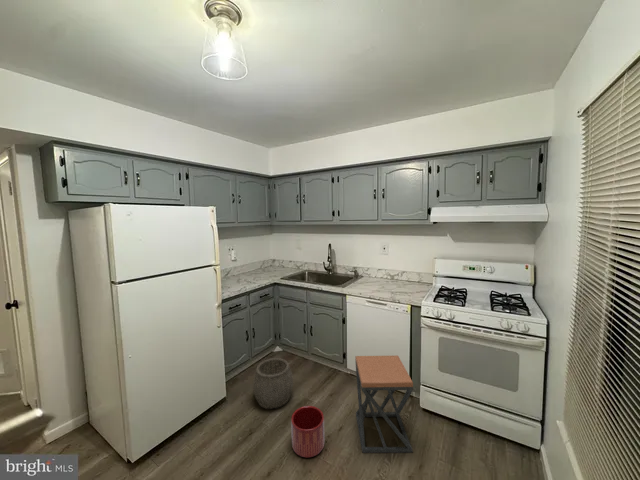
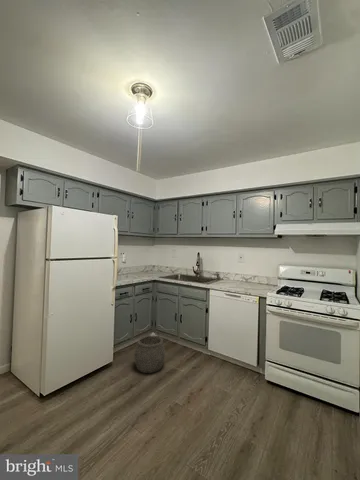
stool: present [355,355,413,453] -> none [214,333,258,408]
planter: present [291,406,325,457] -> none [163,368,189,405]

